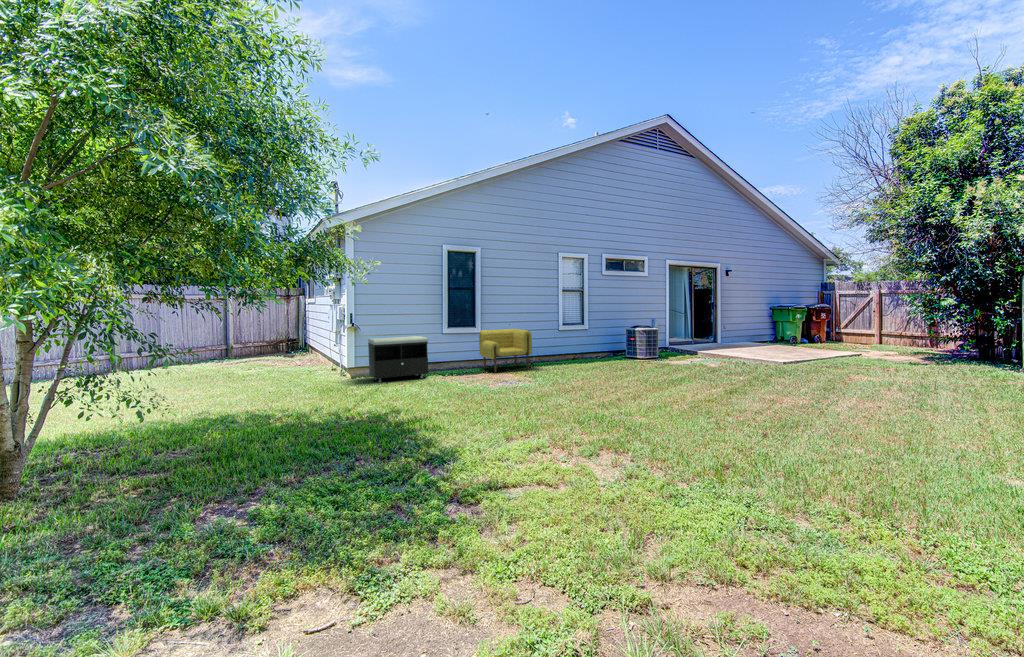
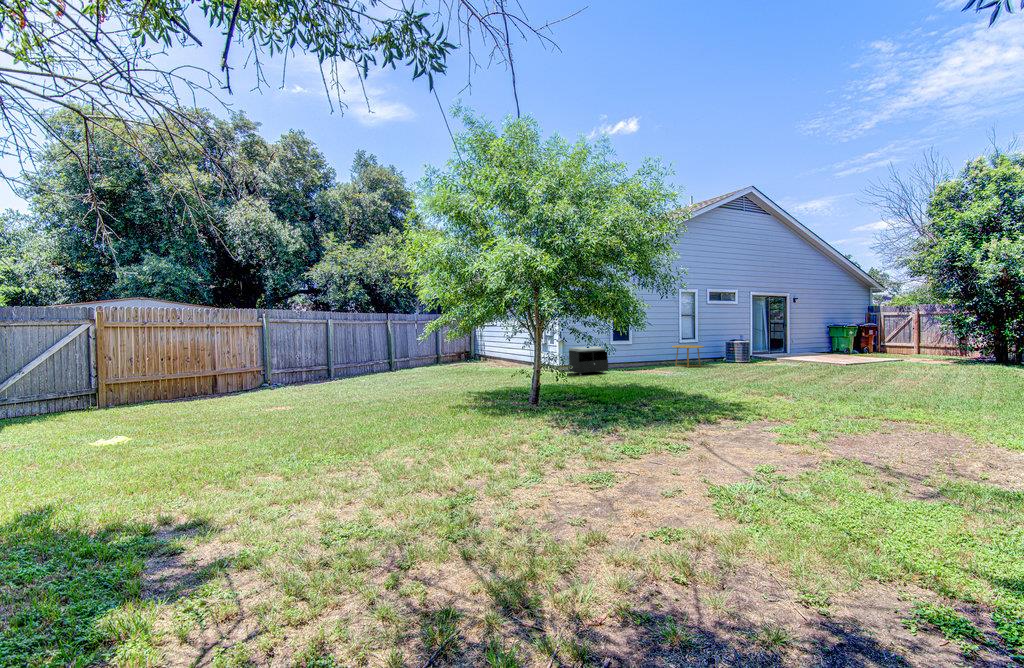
armchair: present [479,329,532,373] -> none [631,342,670,371]
round table: none [543,334,587,367] -> present [672,345,704,367]

